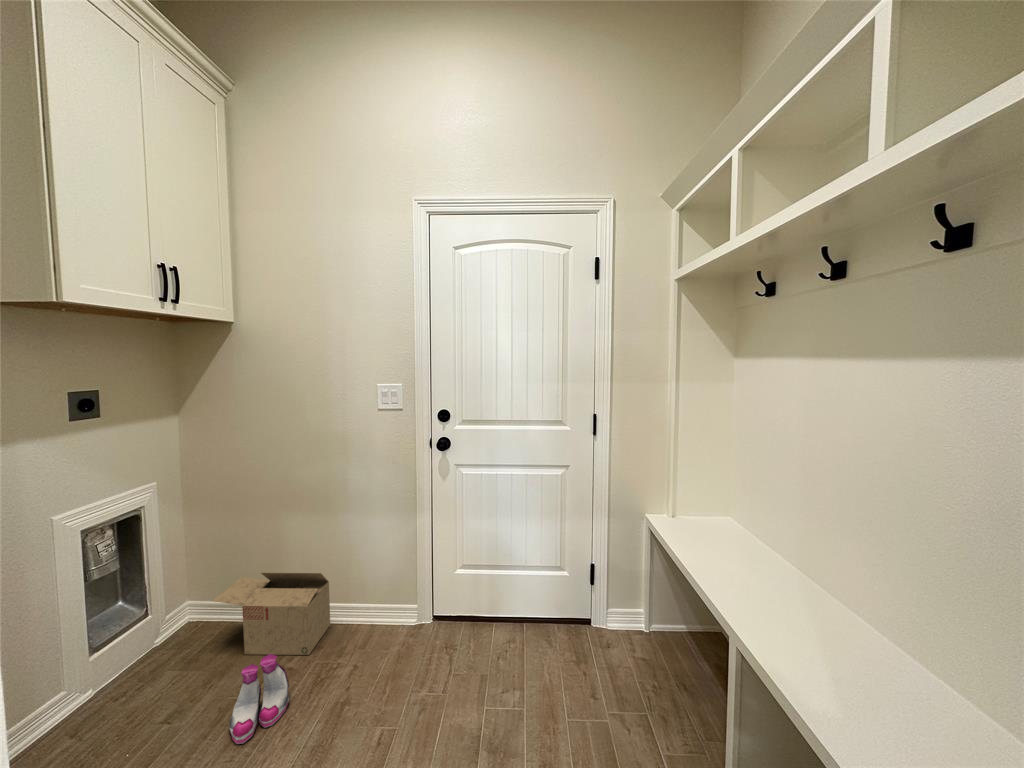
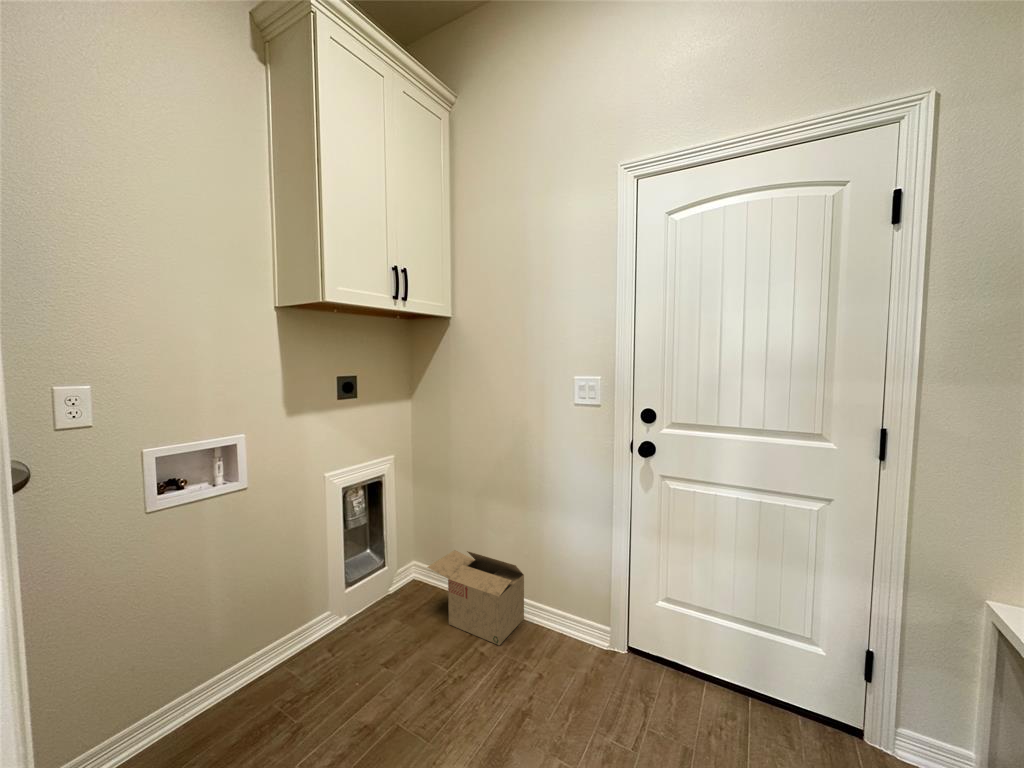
boots: present [229,654,289,744] -> none [419,638,474,721]

